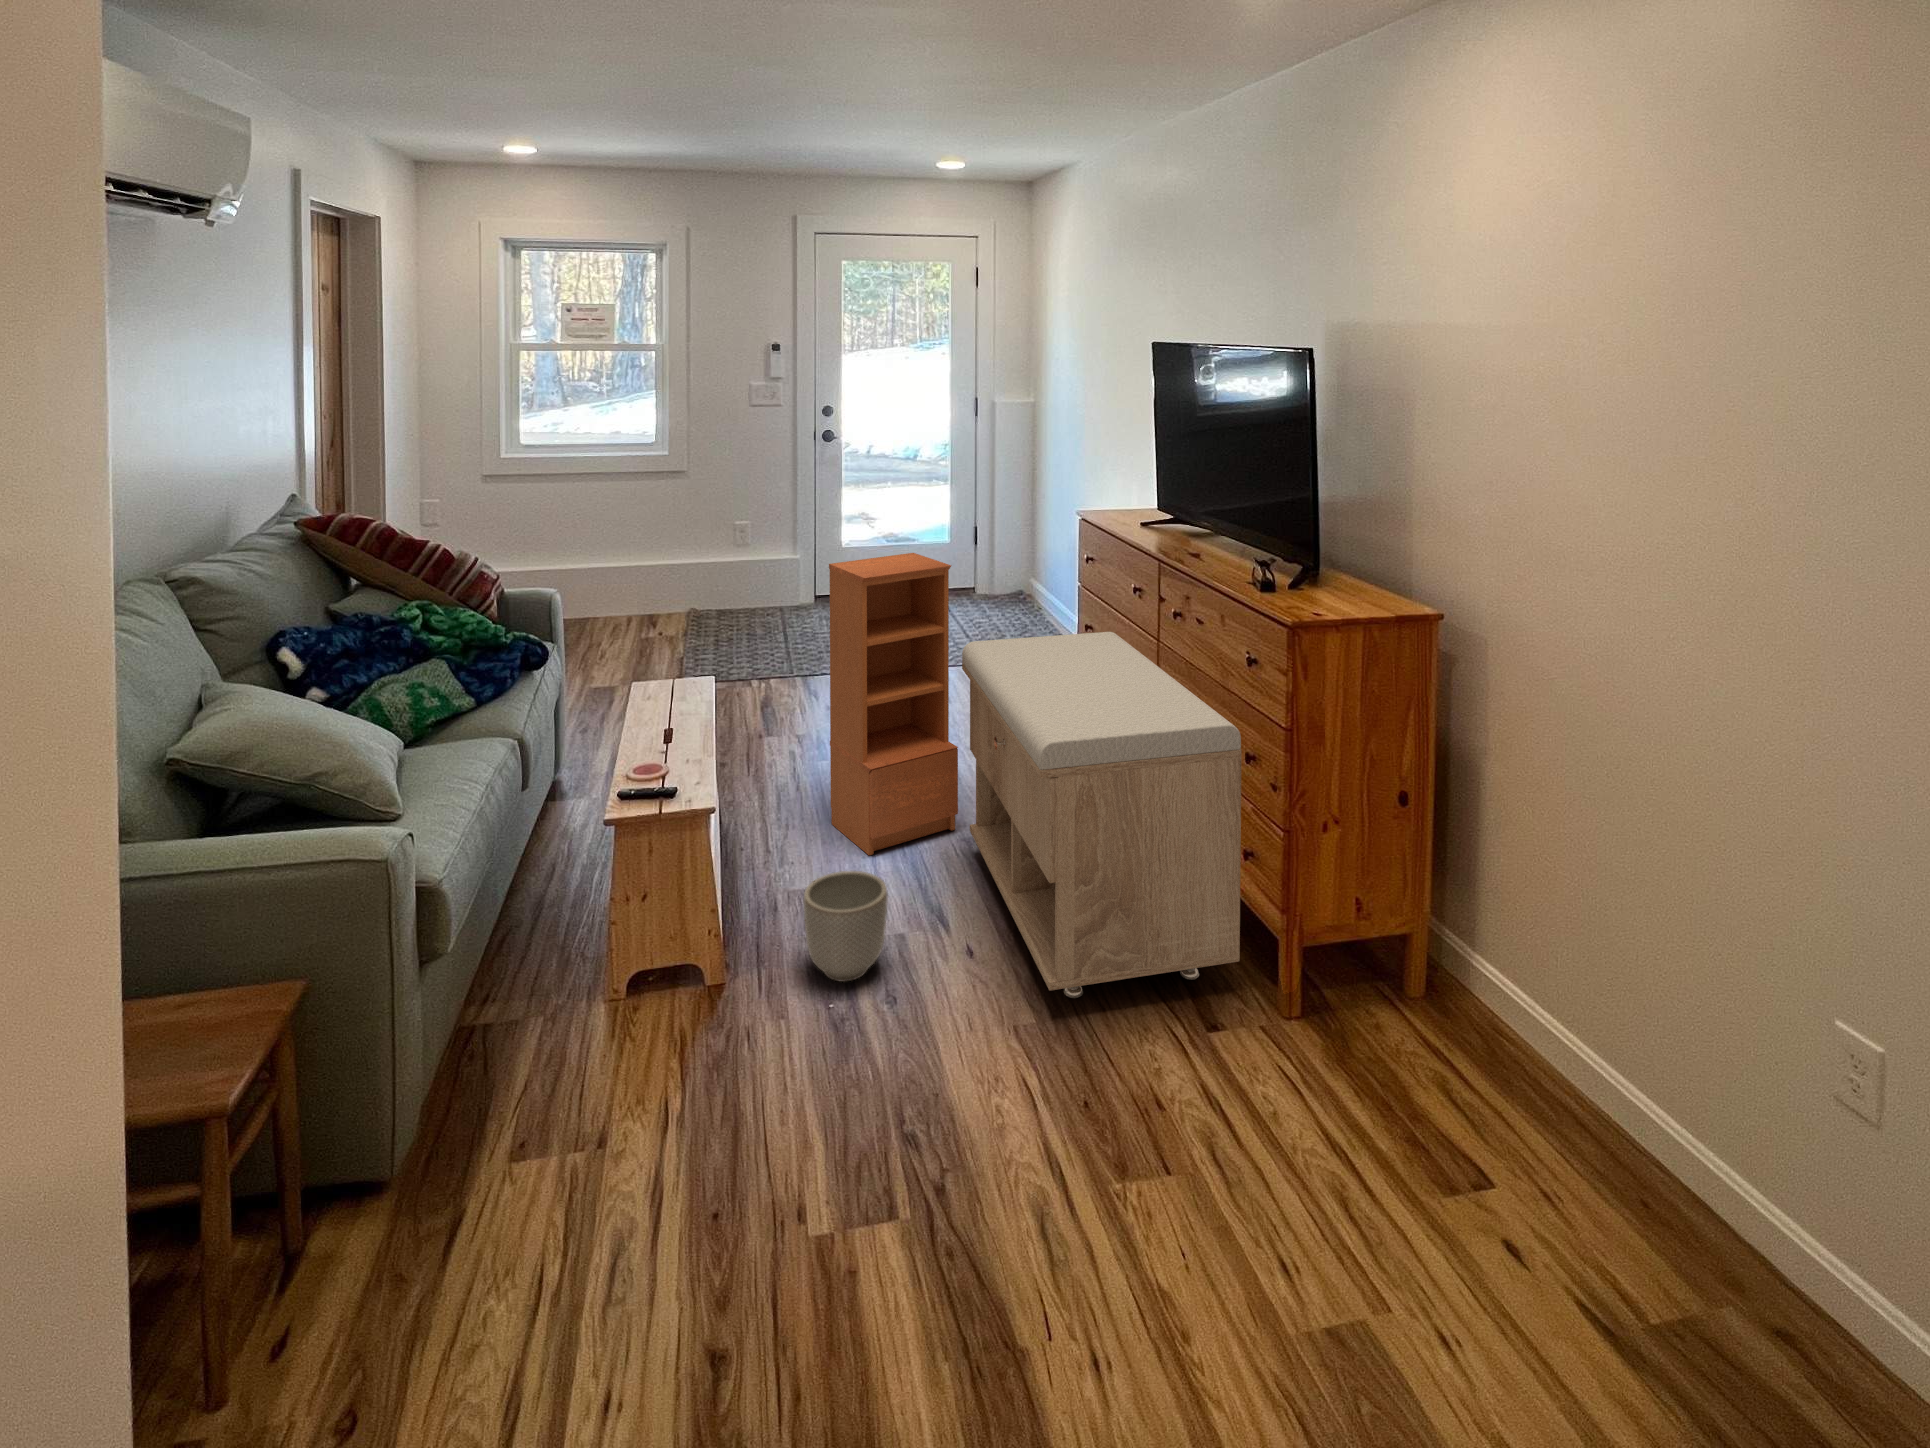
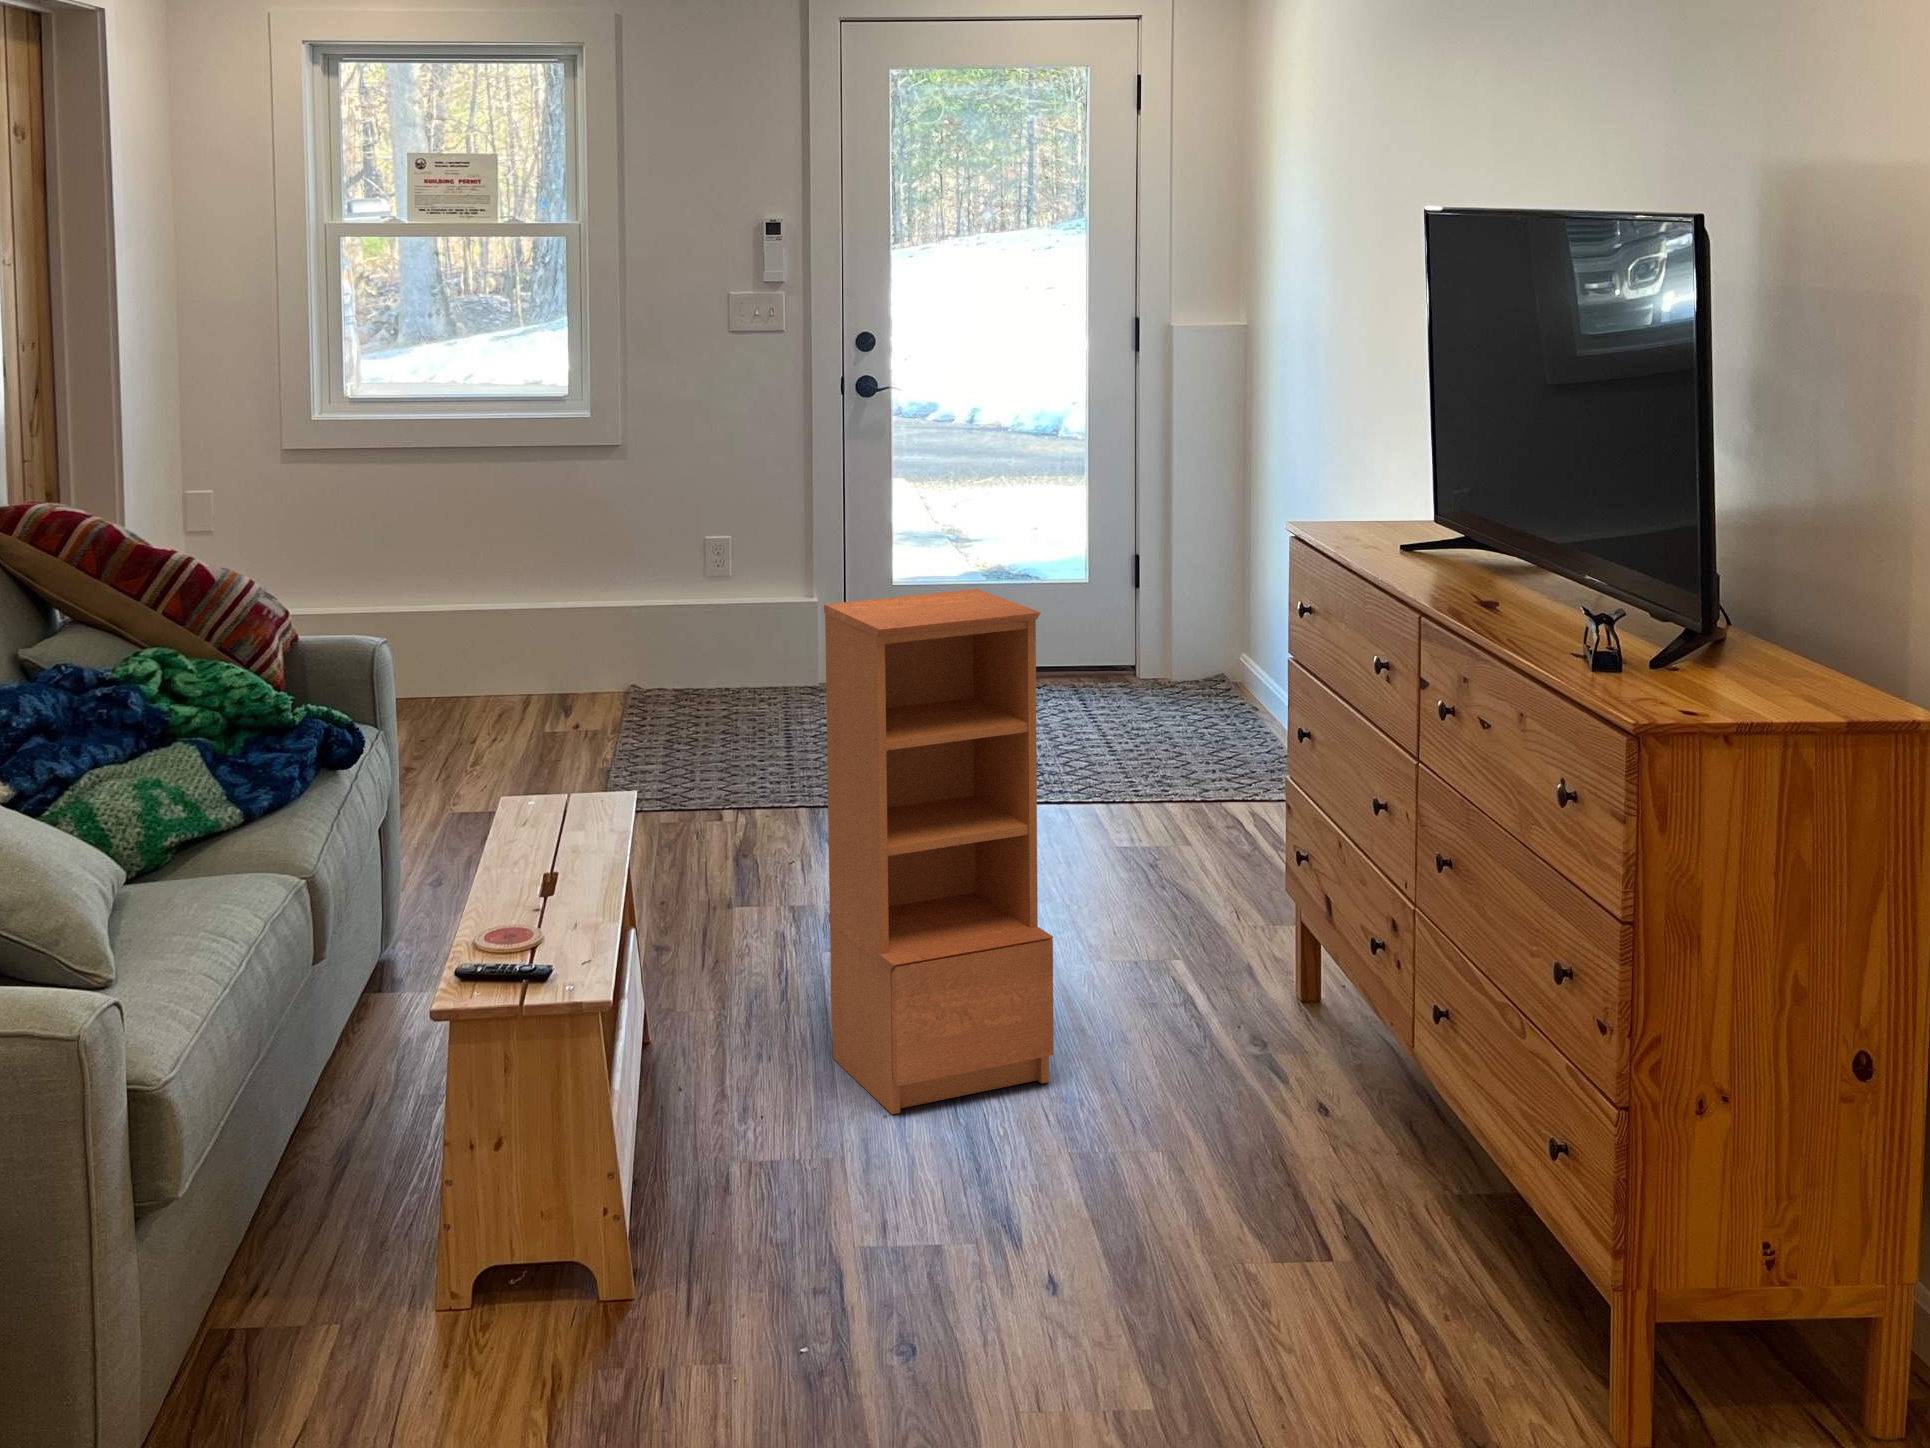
storage bench: present [962,632,1242,998] -> none [1055,741,1543,1377]
planter: present [803,871,888,982] -> none [759,1129,902,1313]

